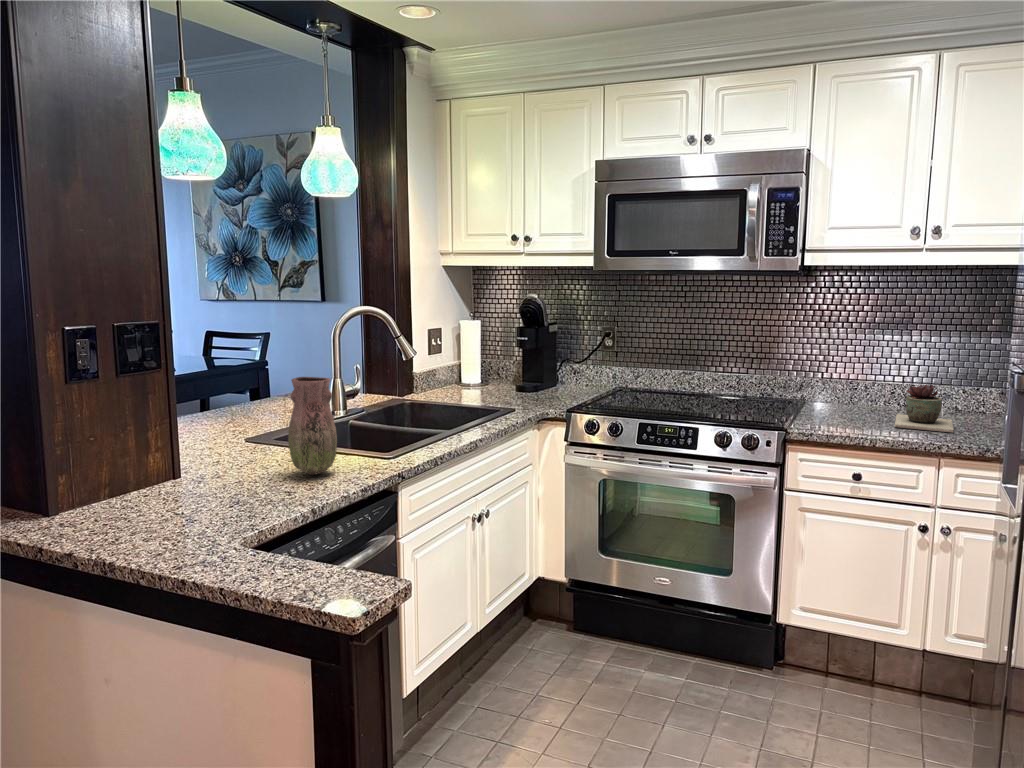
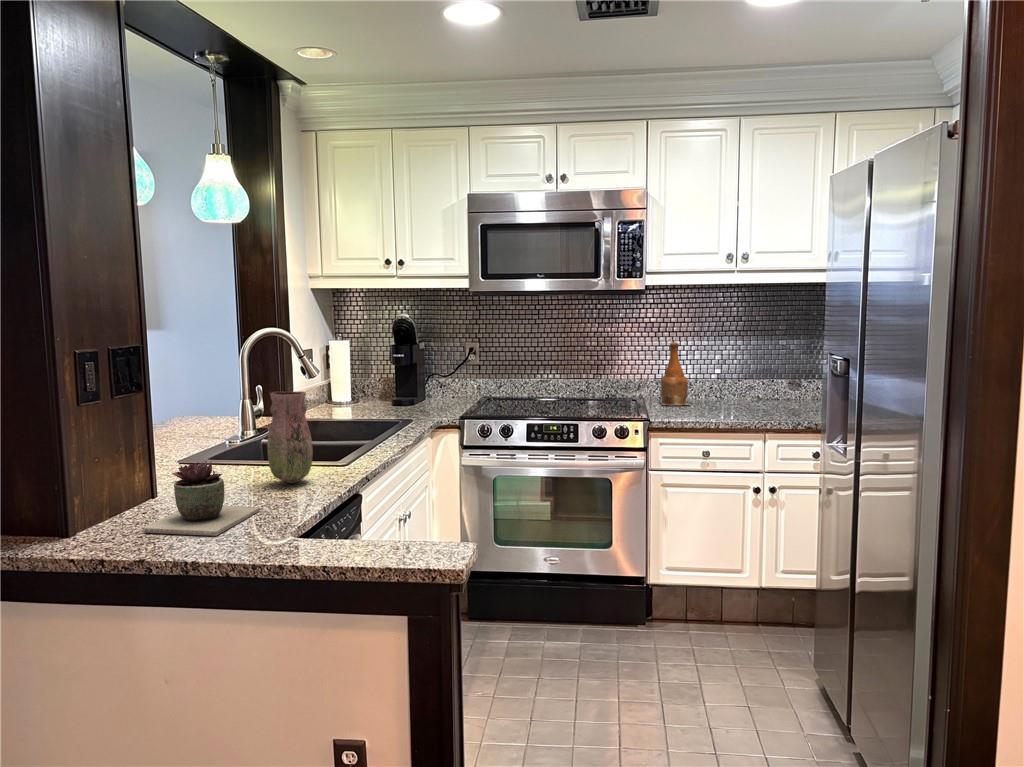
bottle: none [819,336,856,413] -> present [659,342,689,405]
succulent plant: present [895,385,954,432] -> present [143,461,260,536]

